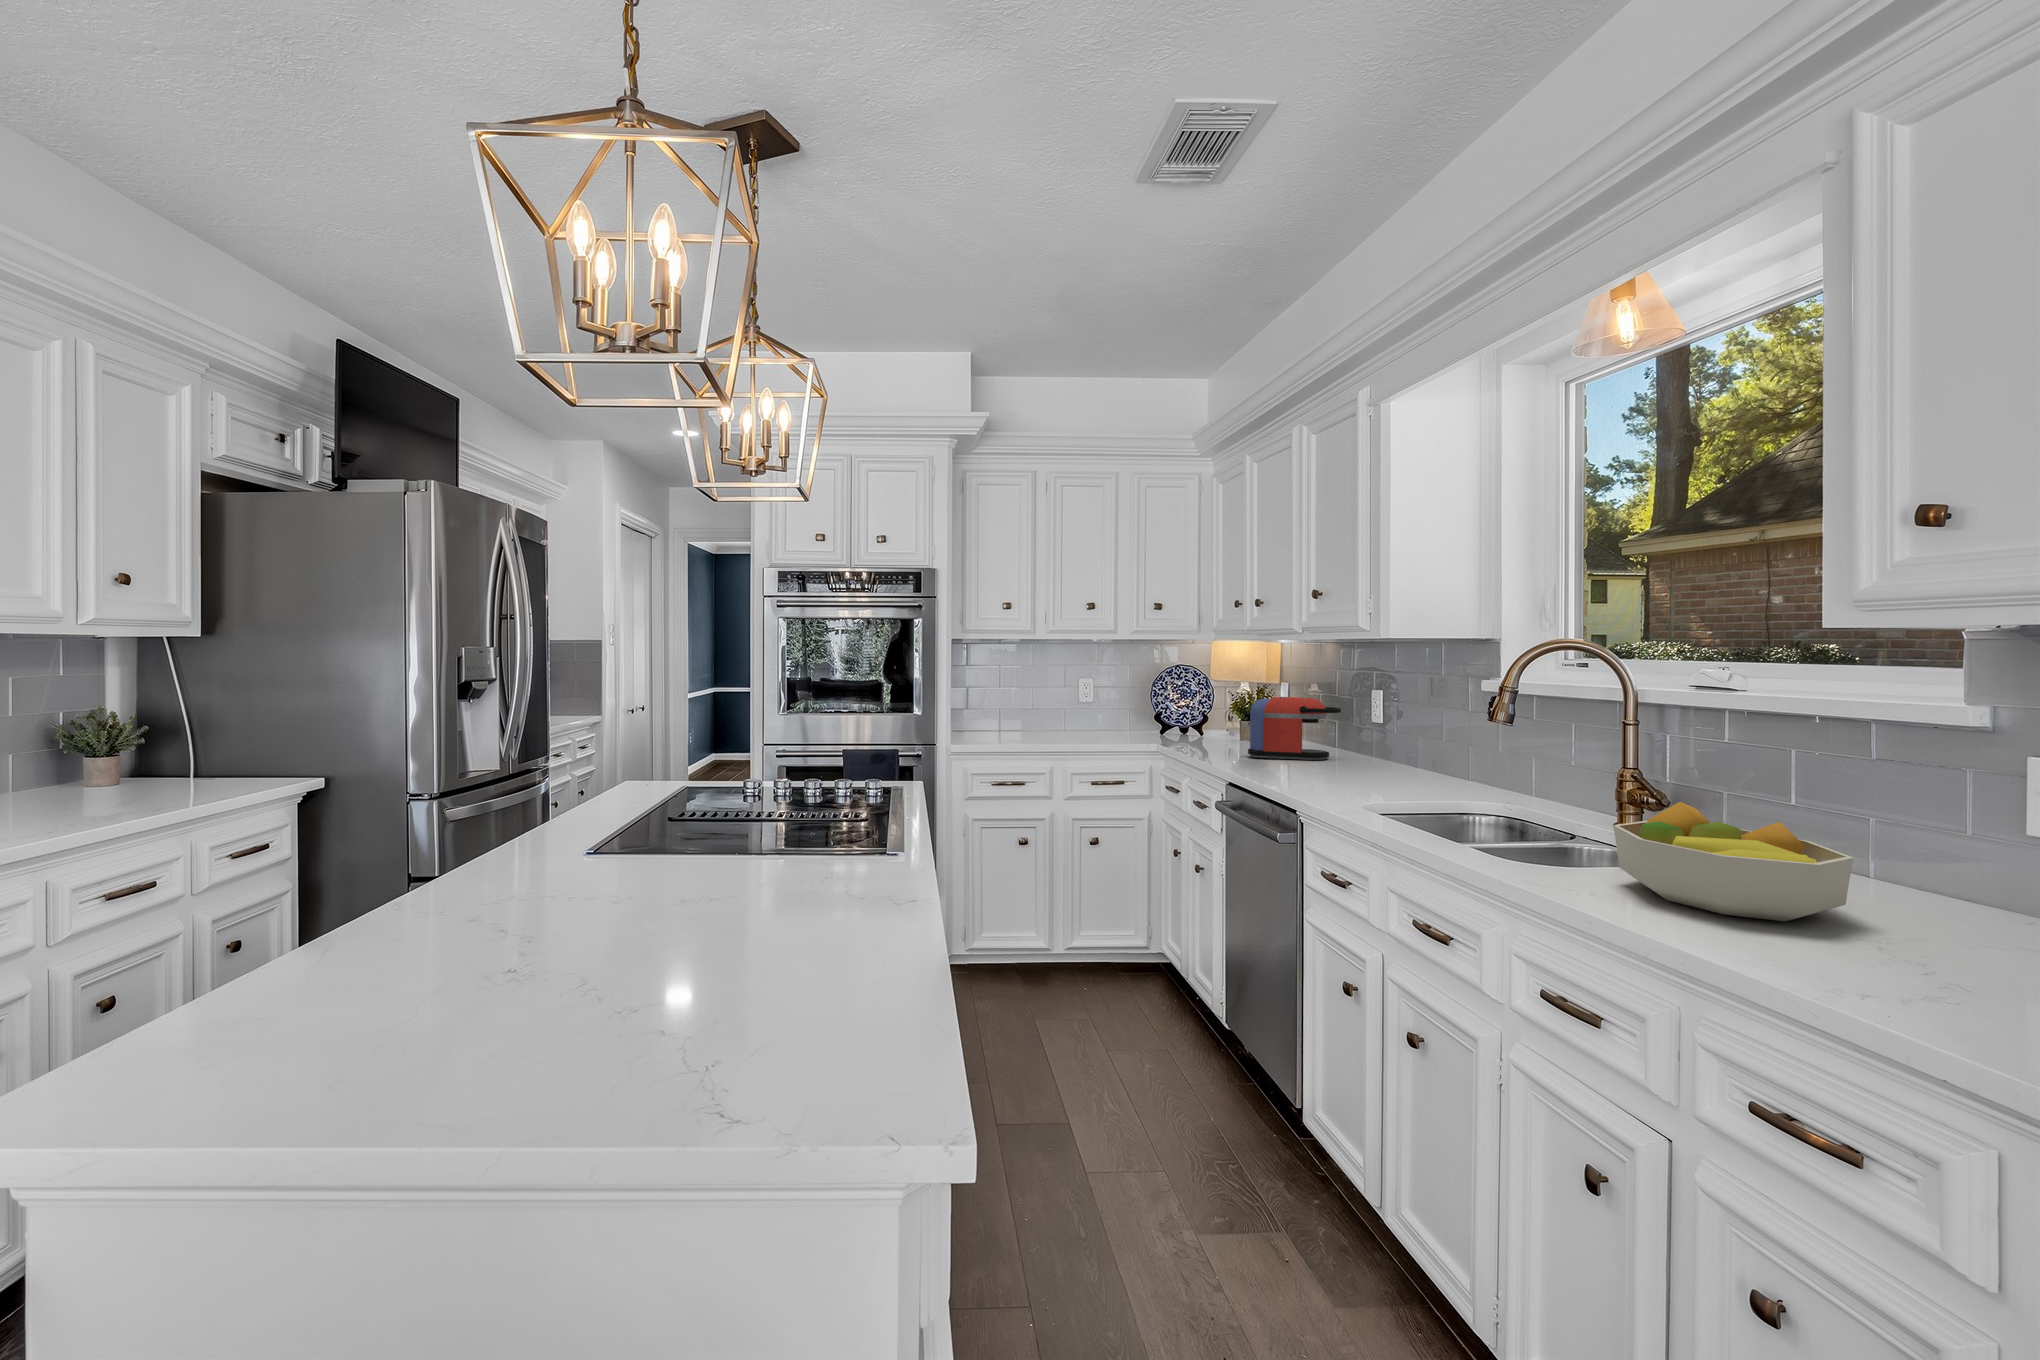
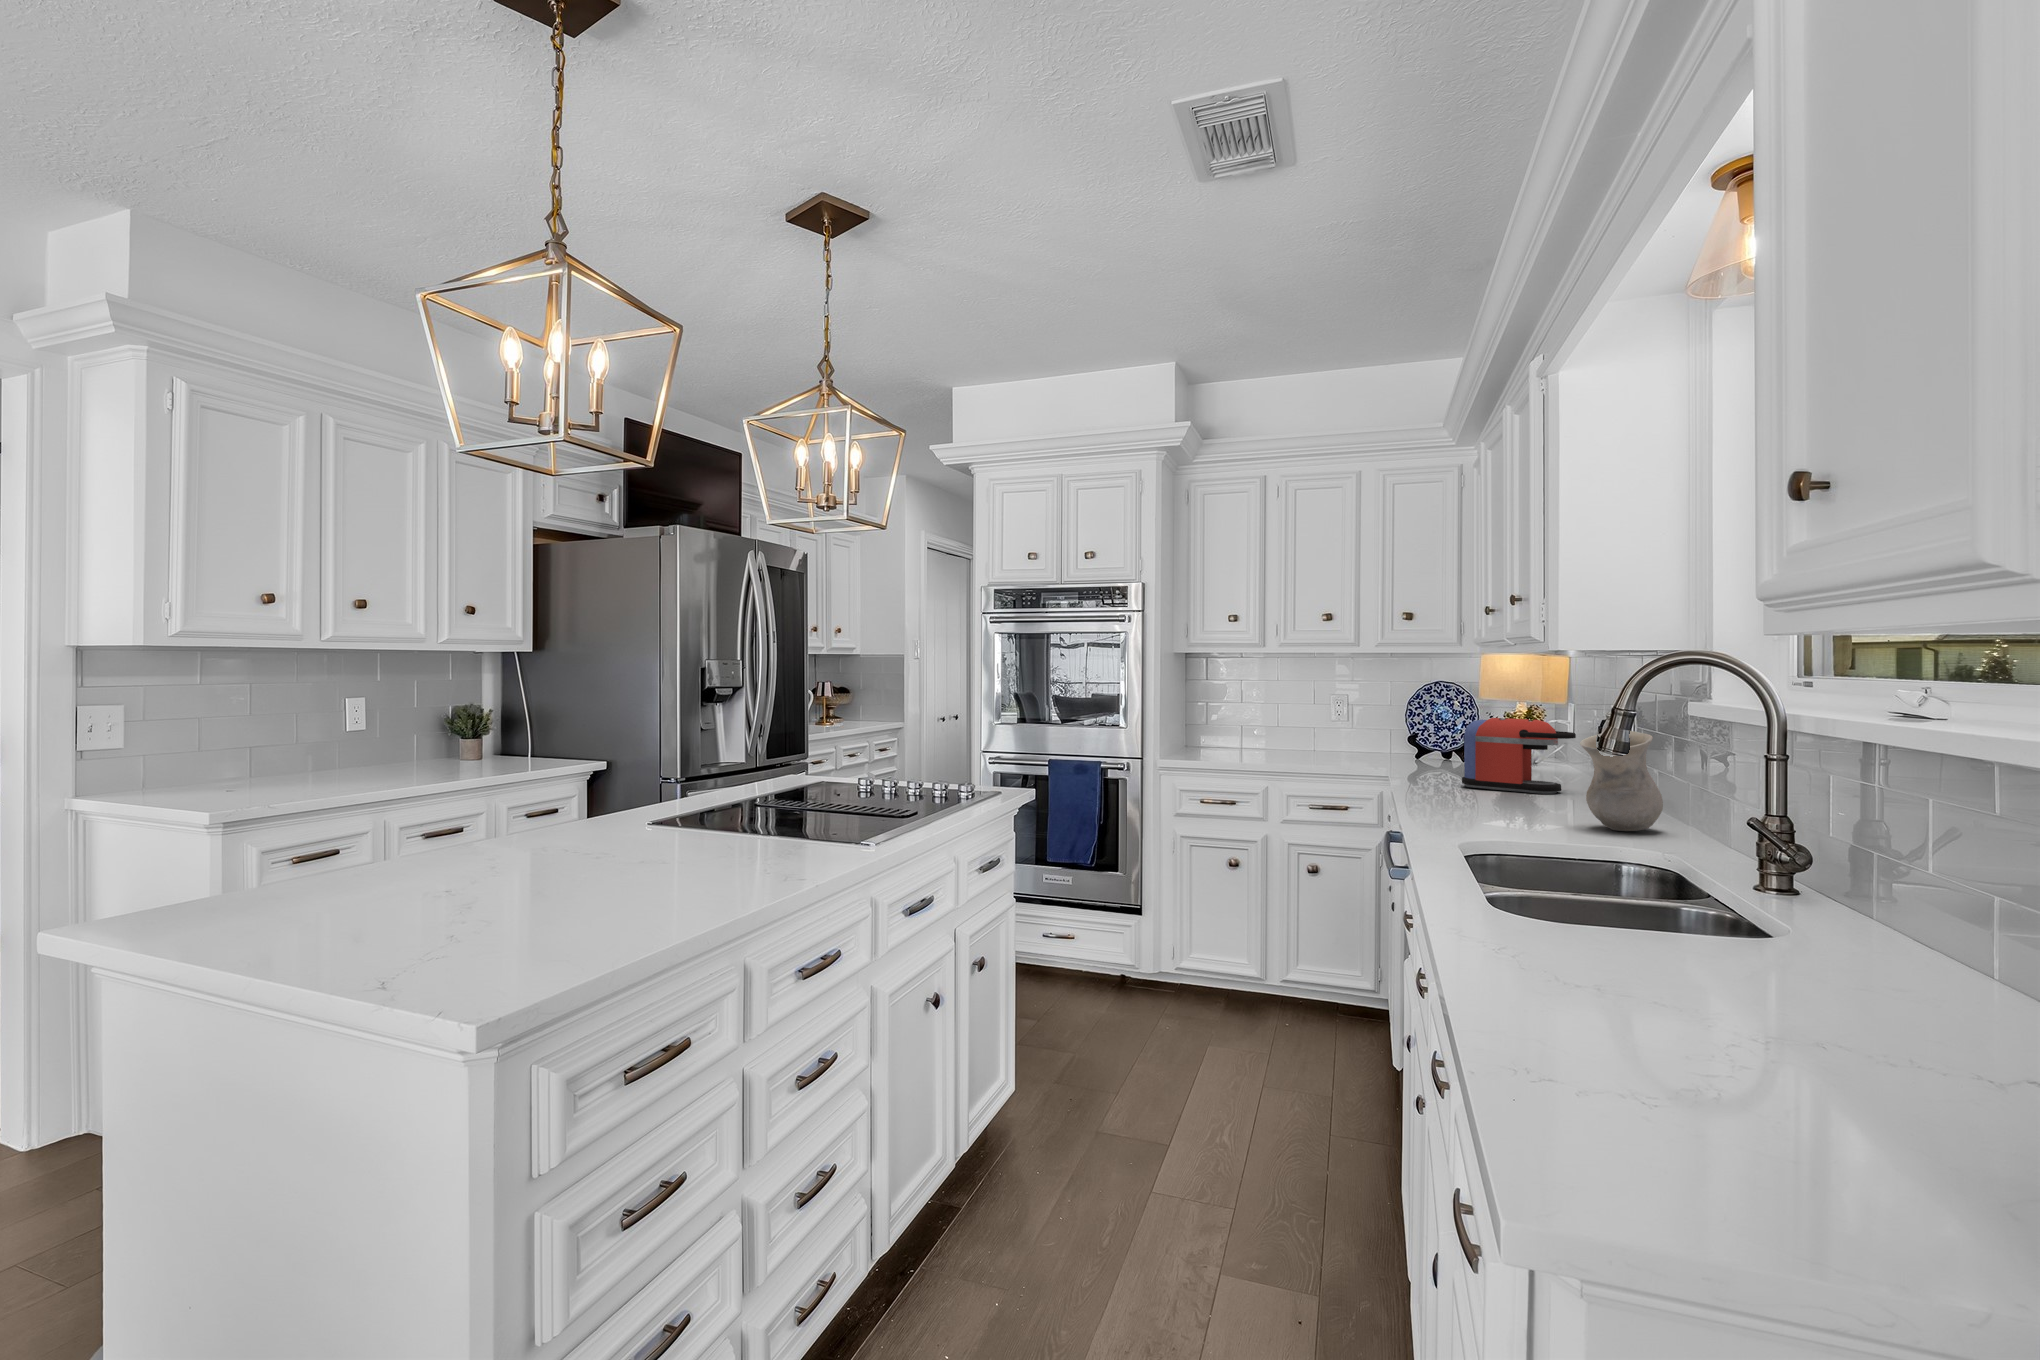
vase: none [1405,705,1464,788] -> present [1580,731,1663,831]
fruit bowl: present [1613,802,1854,921] -> none [1561,850,1815,1004]

